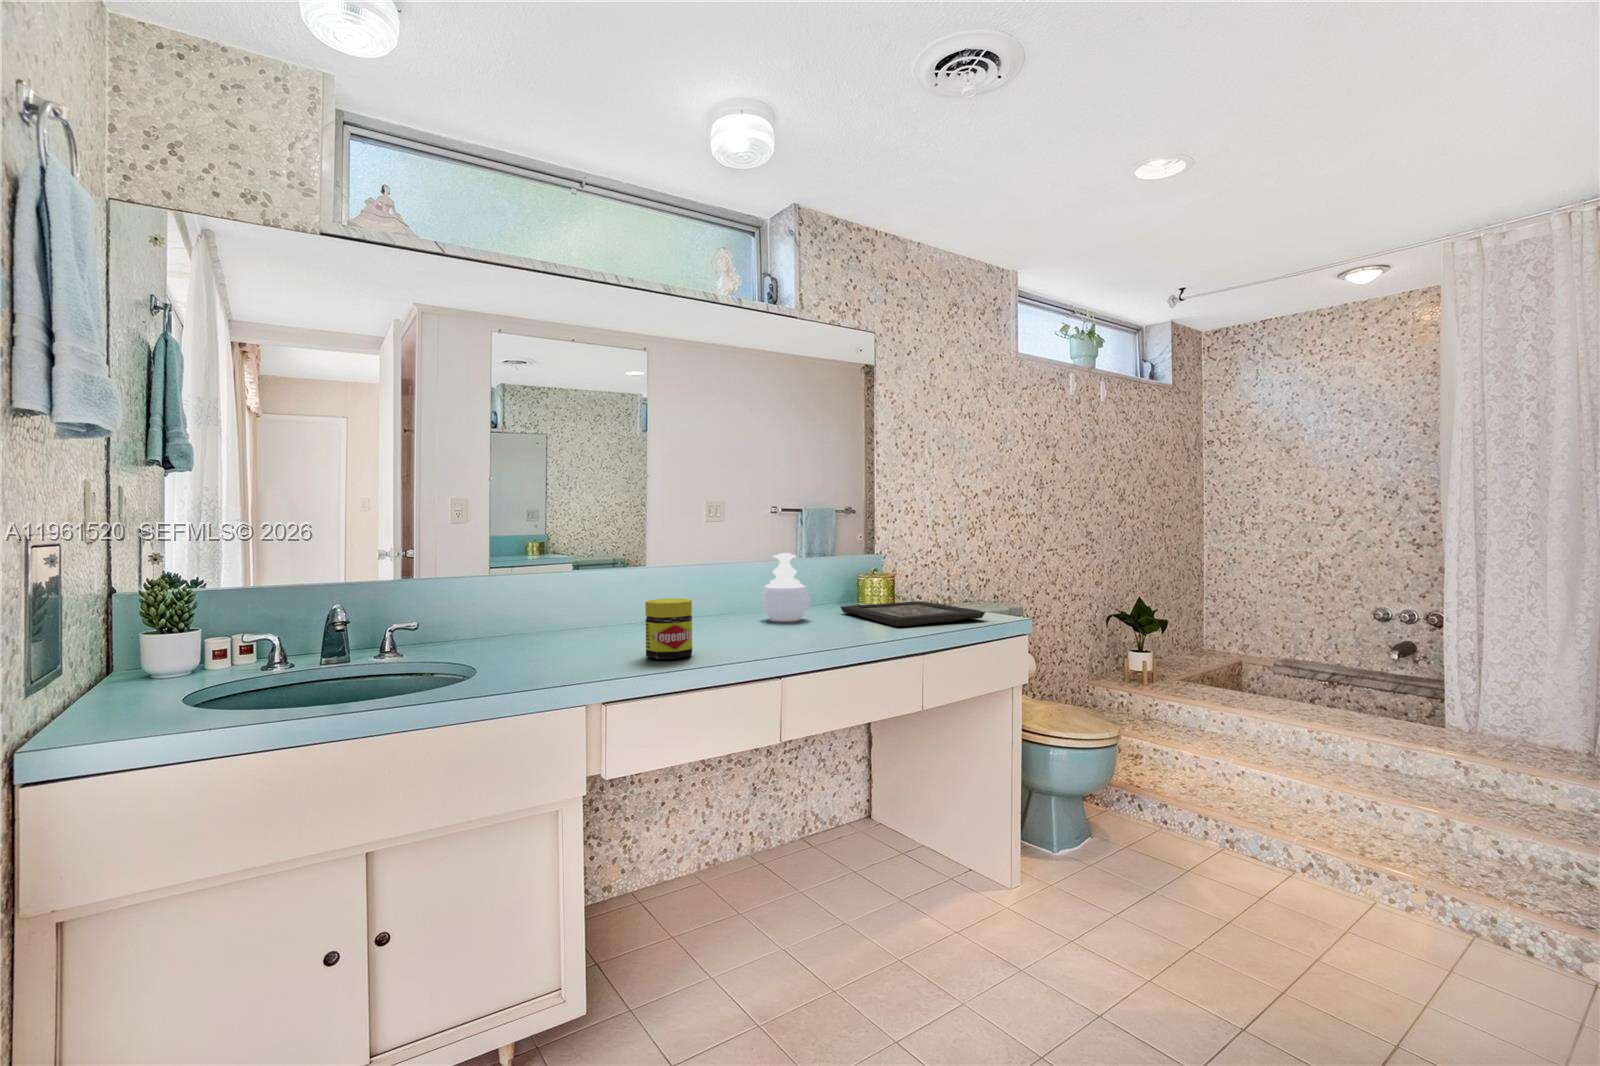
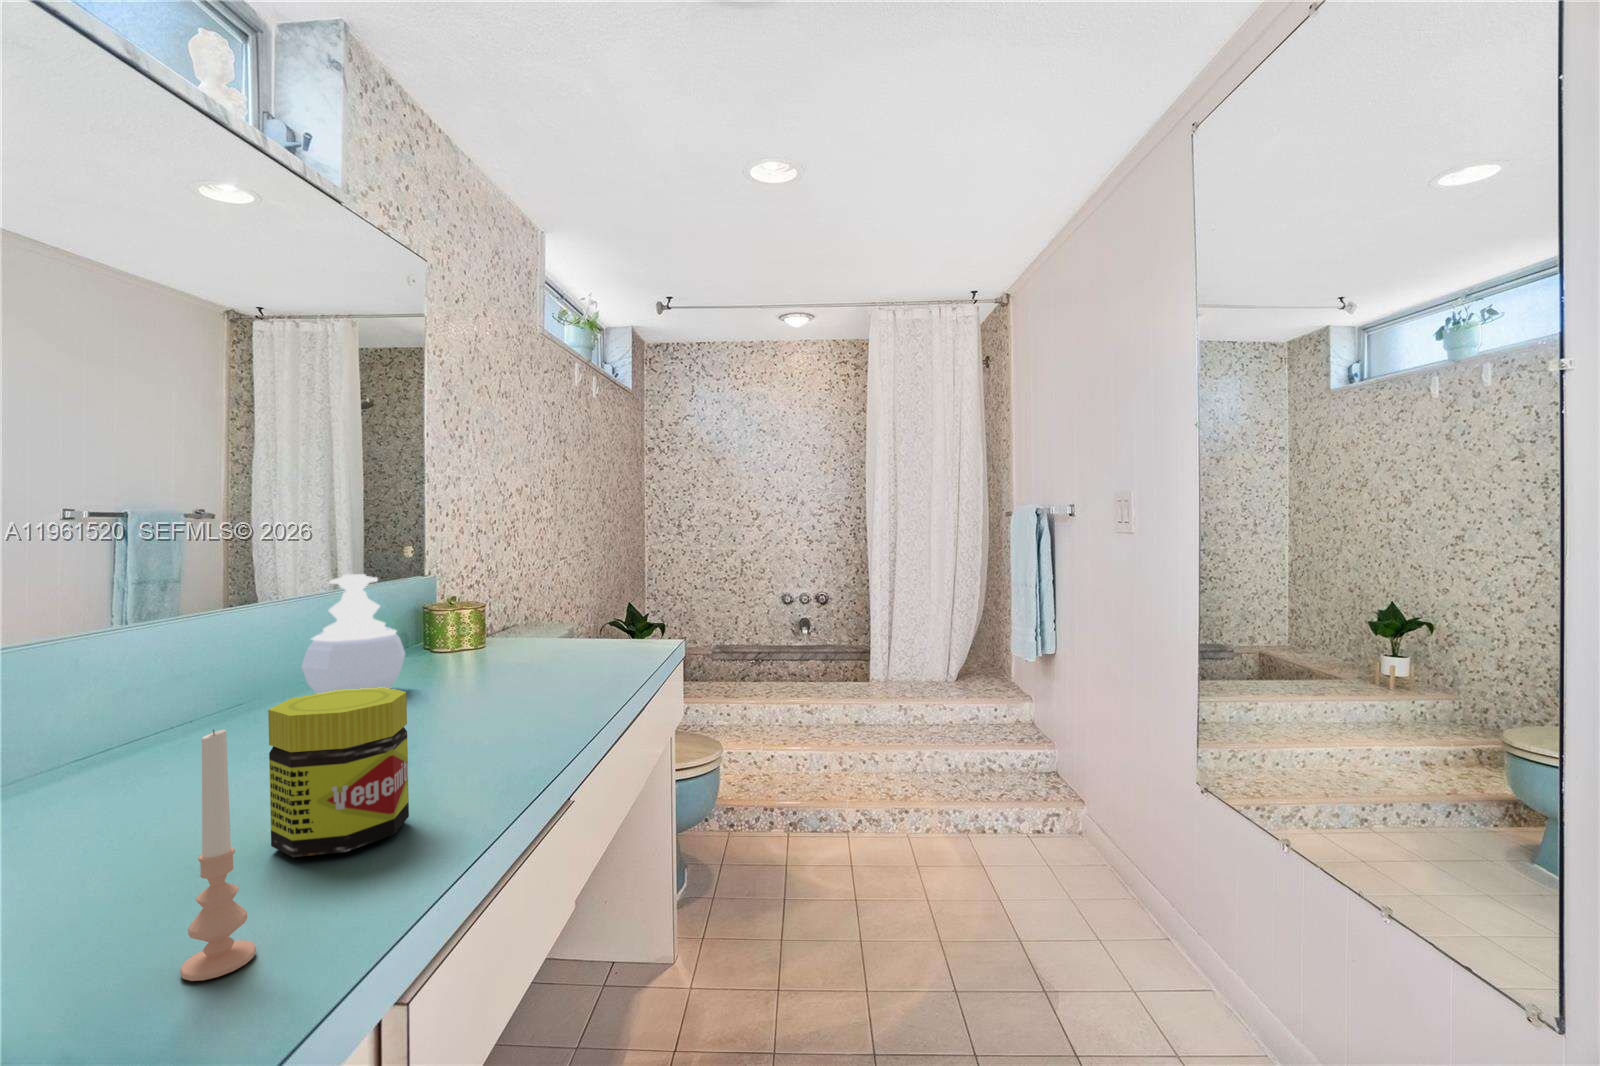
candle: none [583,595,603,672] -> present [180,729,256,981]
decorative tray: present [841,601,986,627] -> none [422,633,648,674]

